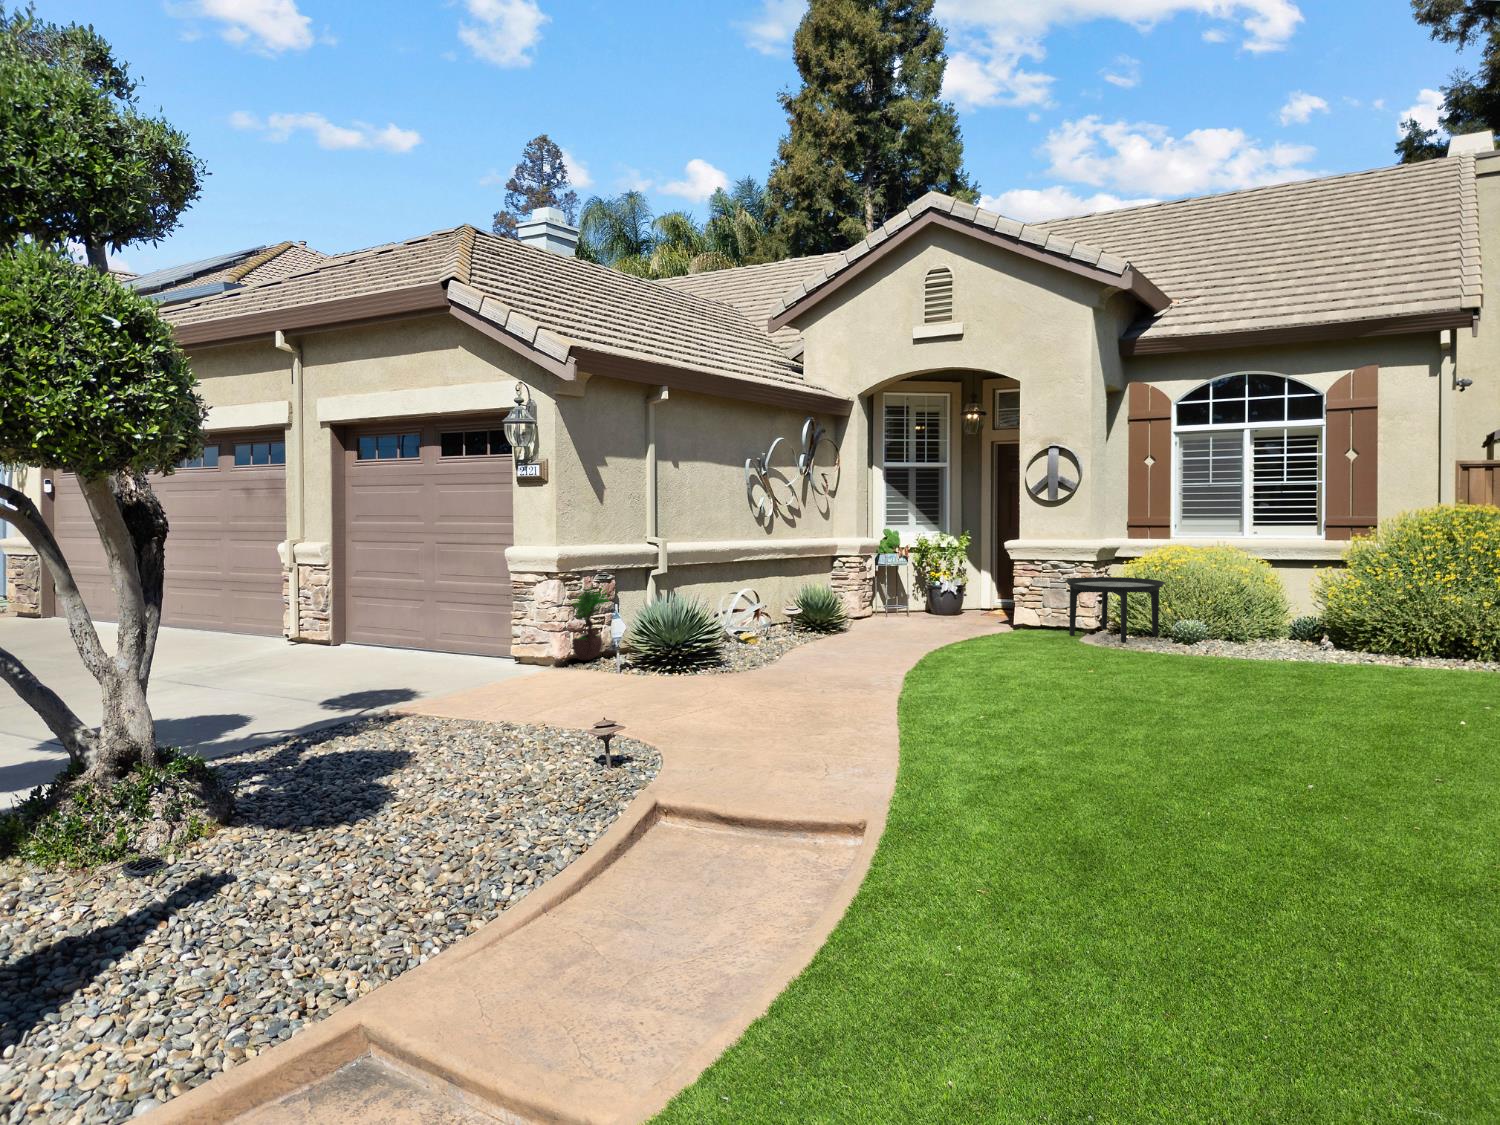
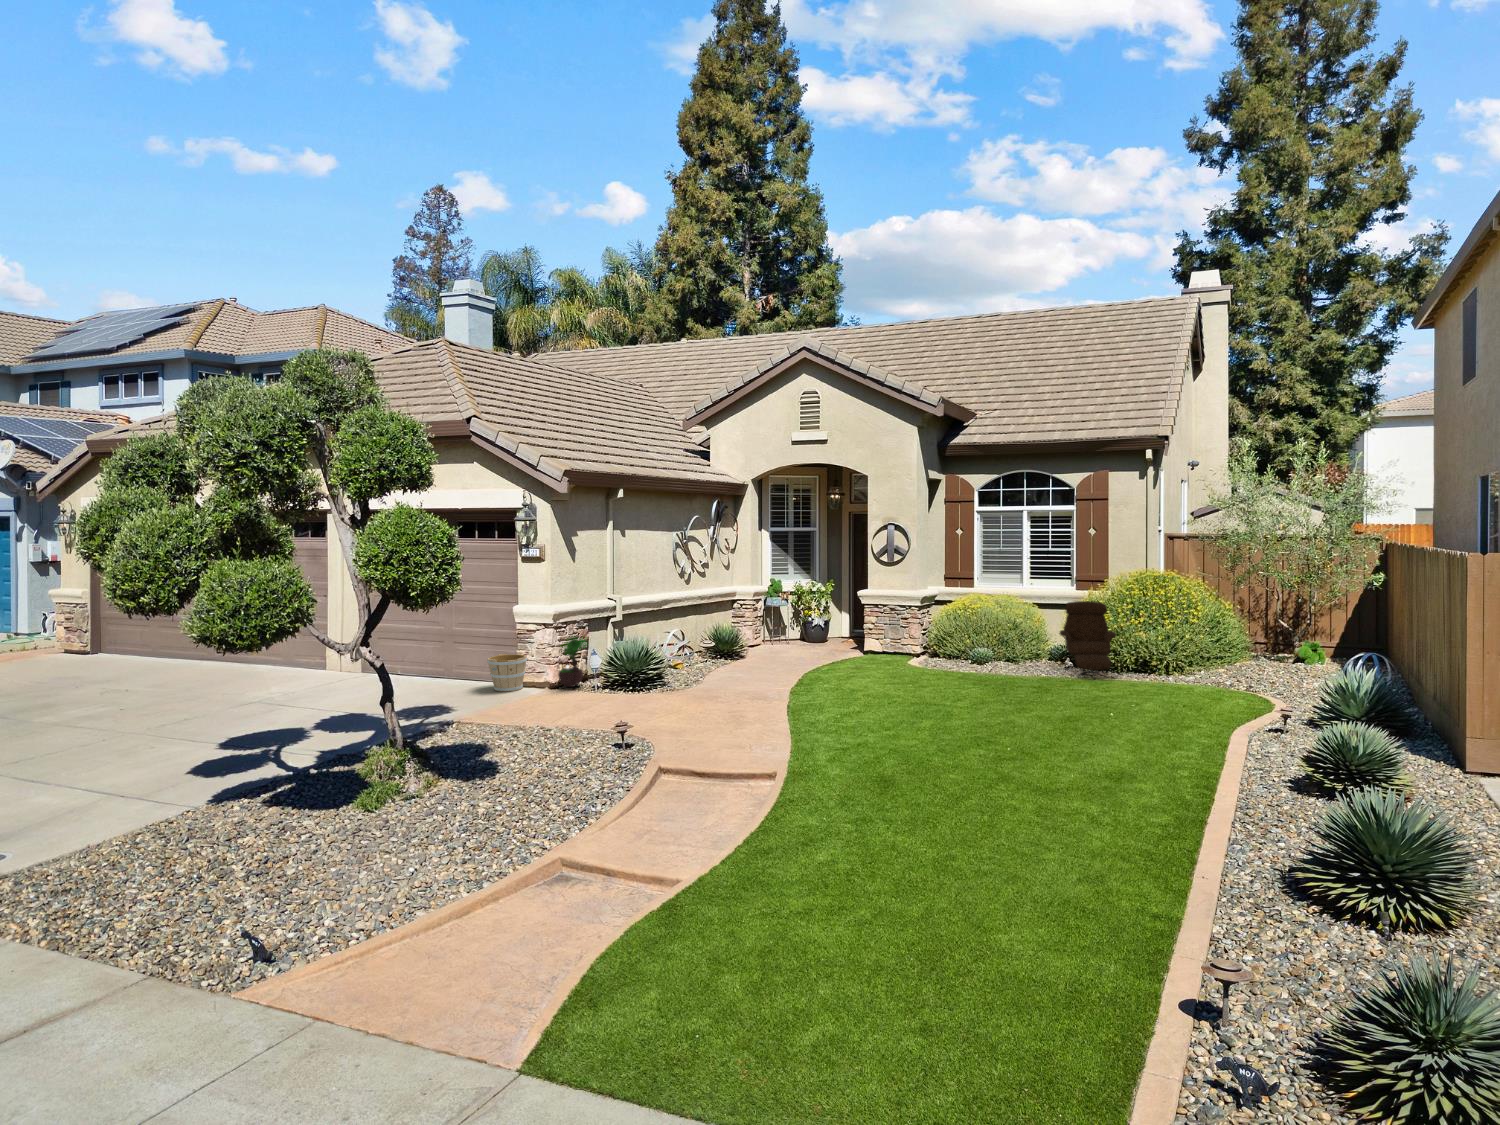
lounge chair: none [1318,548,1416,666] -> present [1059,601,1116,679]
round table: present [1065,577,1165,642] -> none [901,618,966,665]
wooden bucket: none [471,613,527,664] -> present [487,654,527,692]

